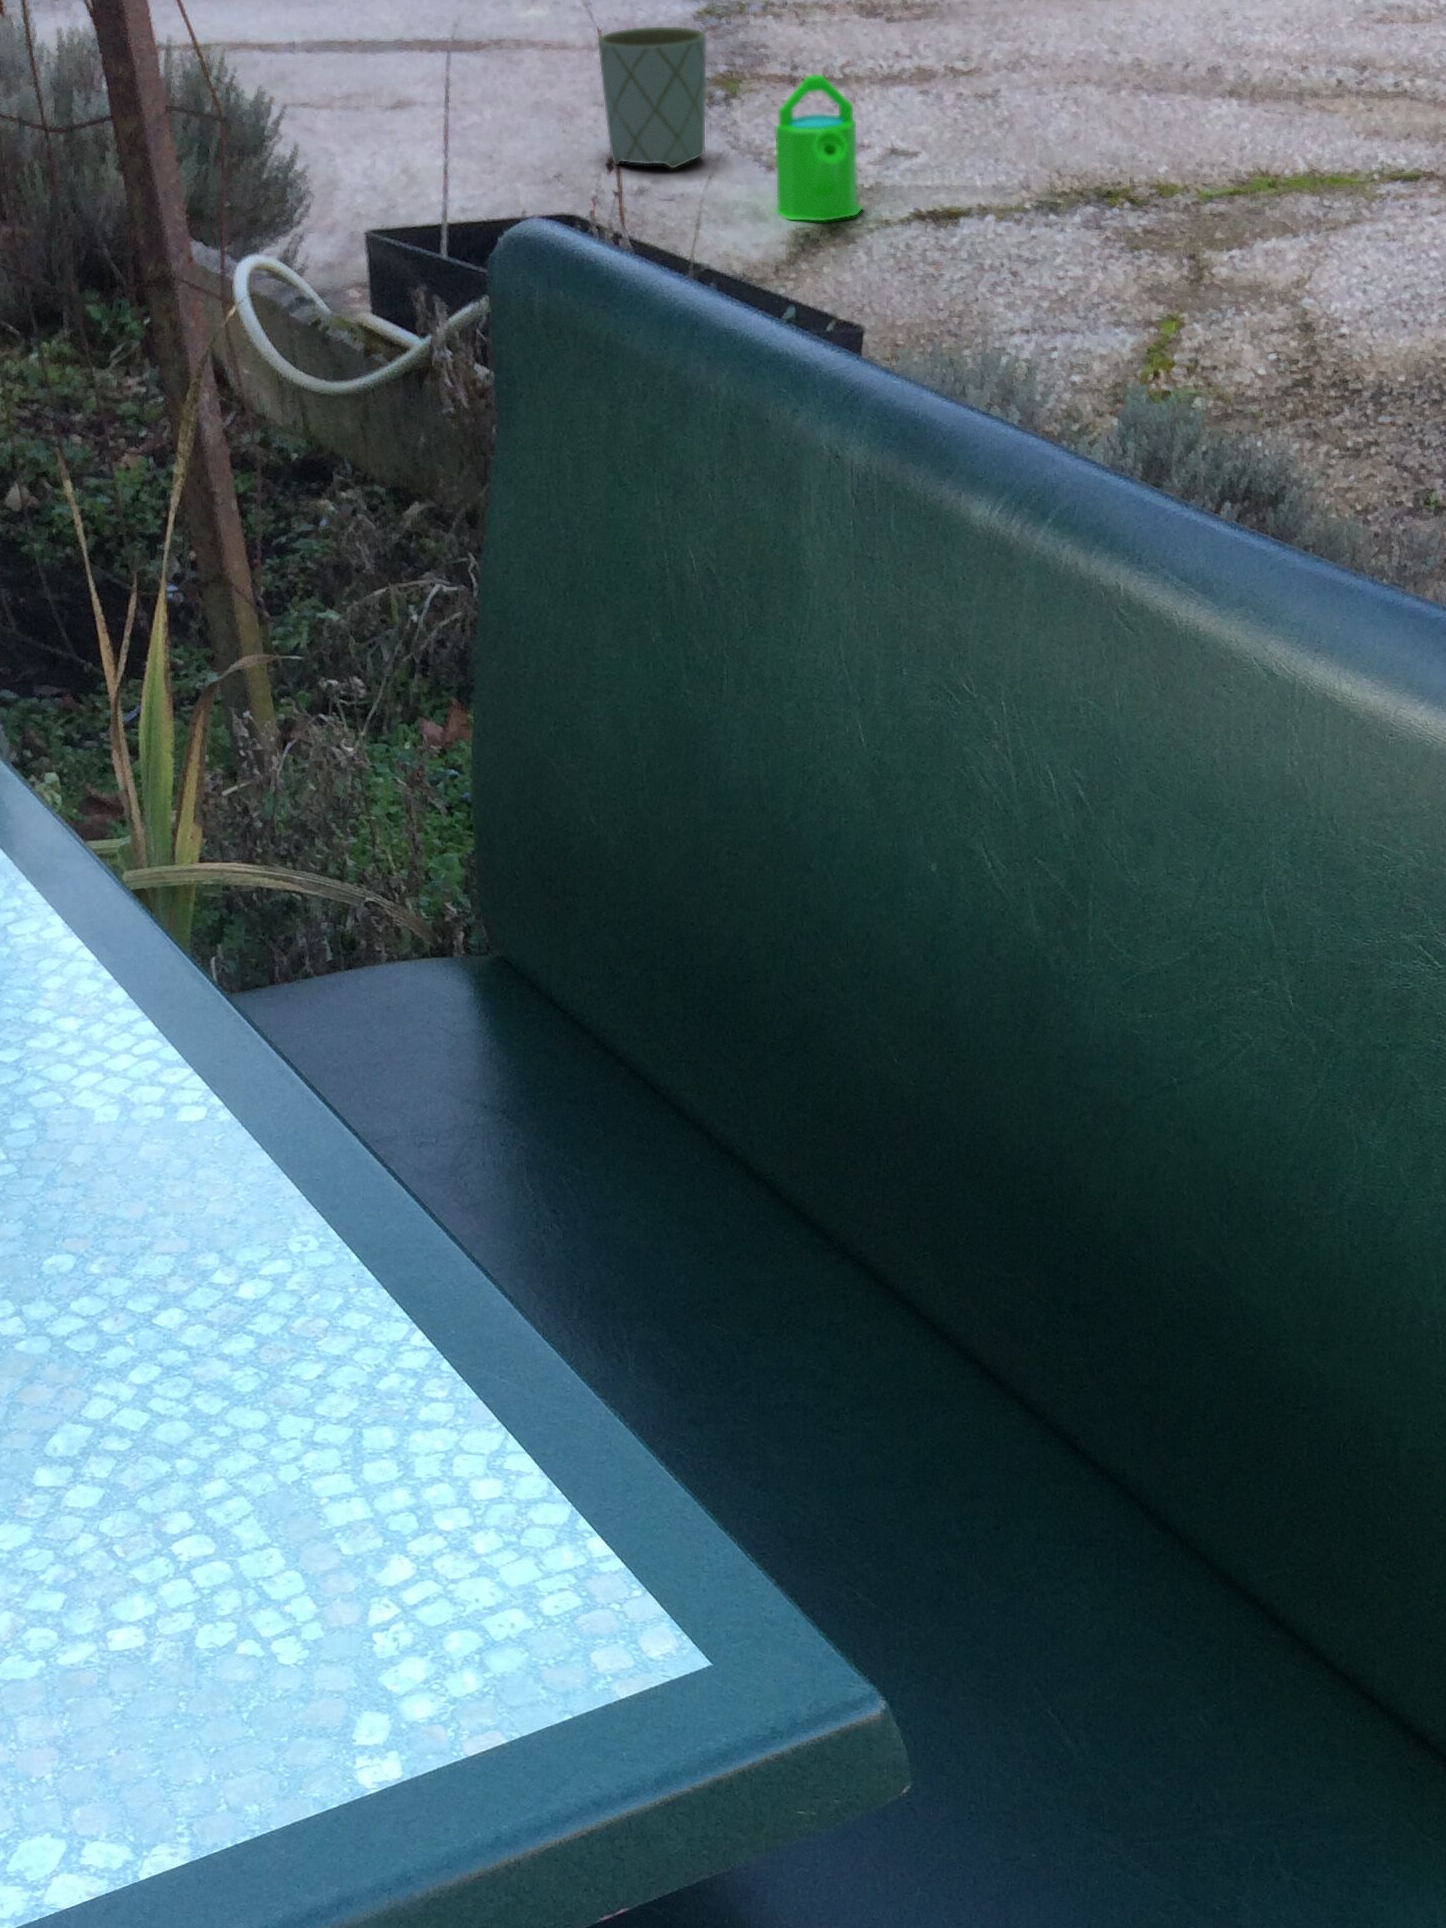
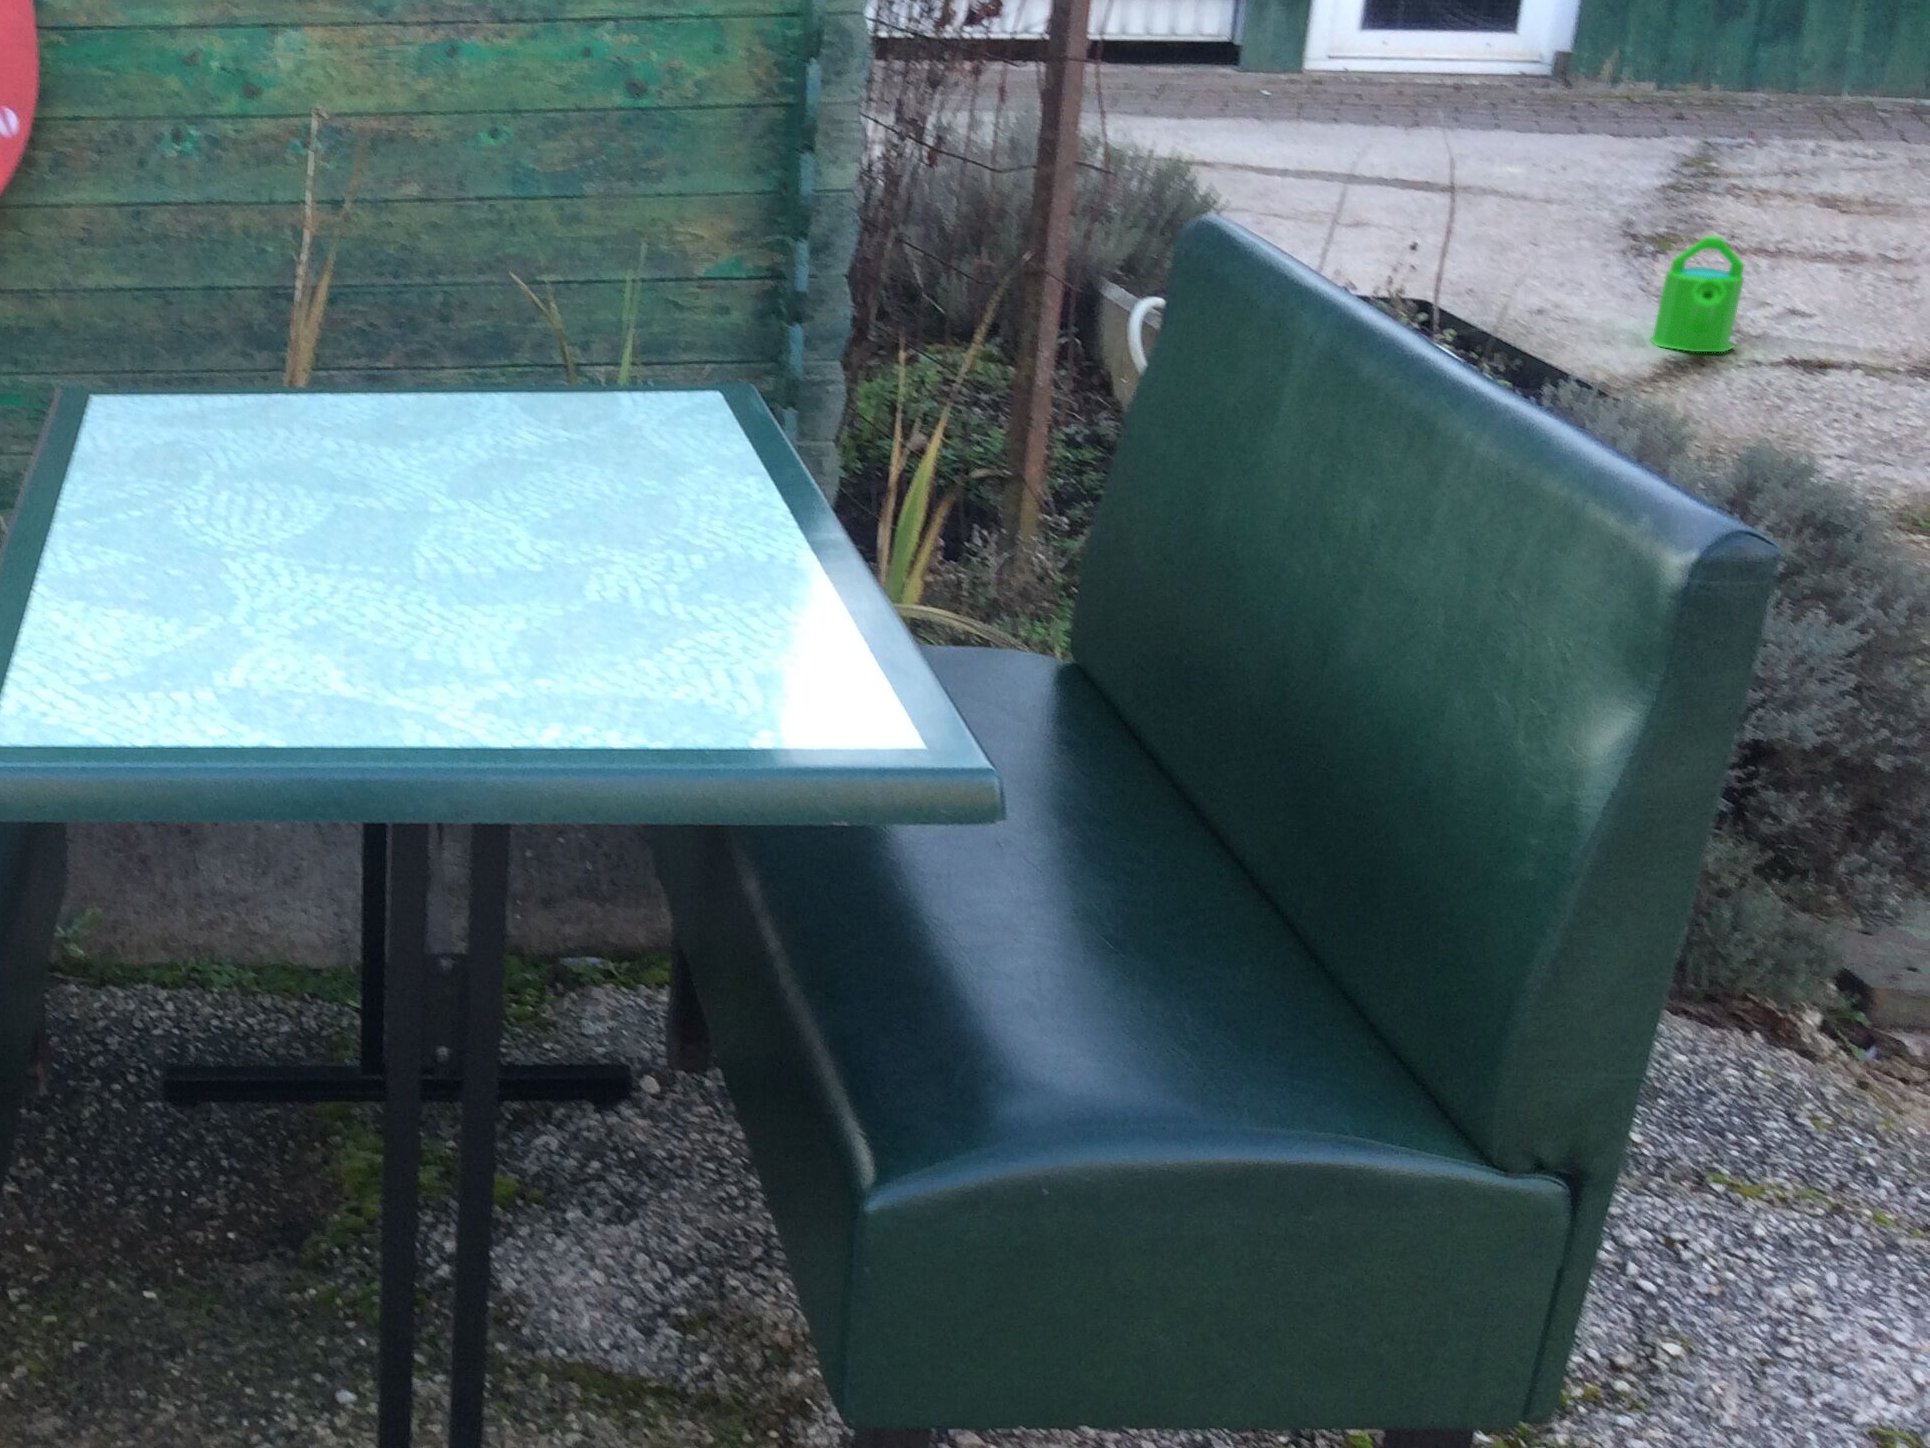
planter: present [598,27,706,168] -> none [1520,185,1631,296]

